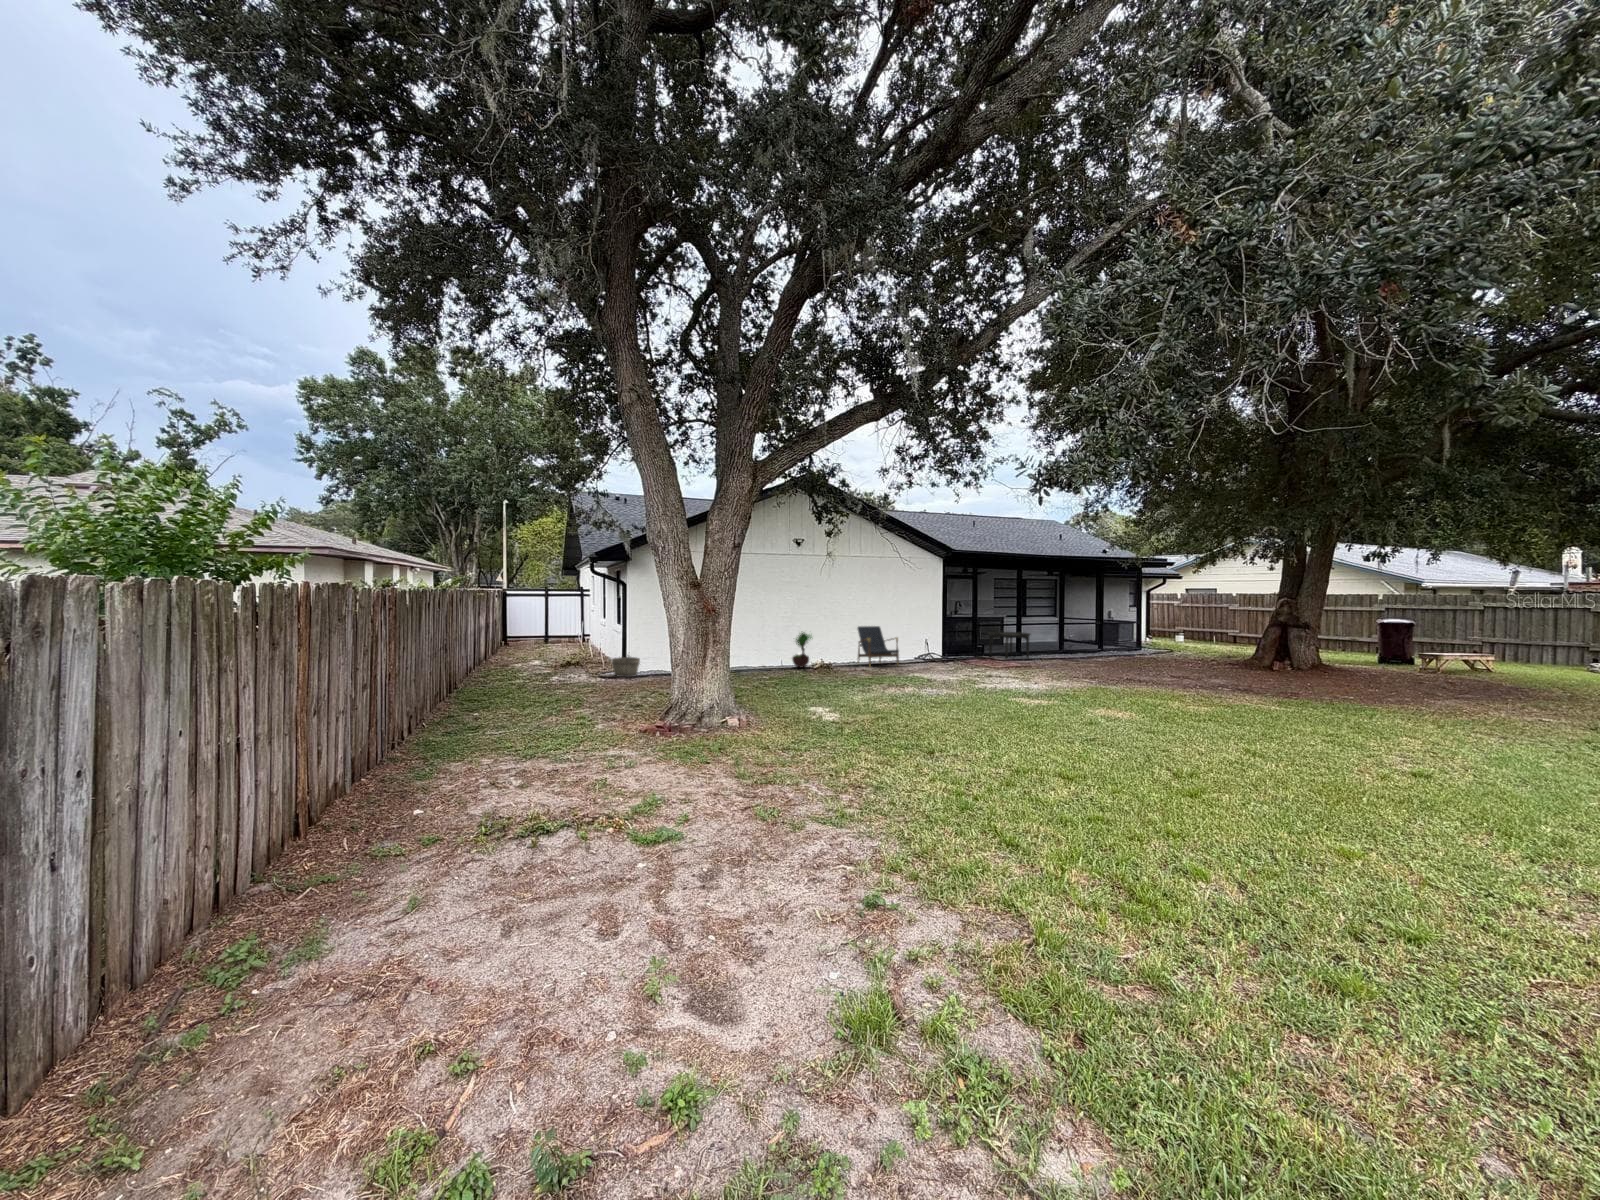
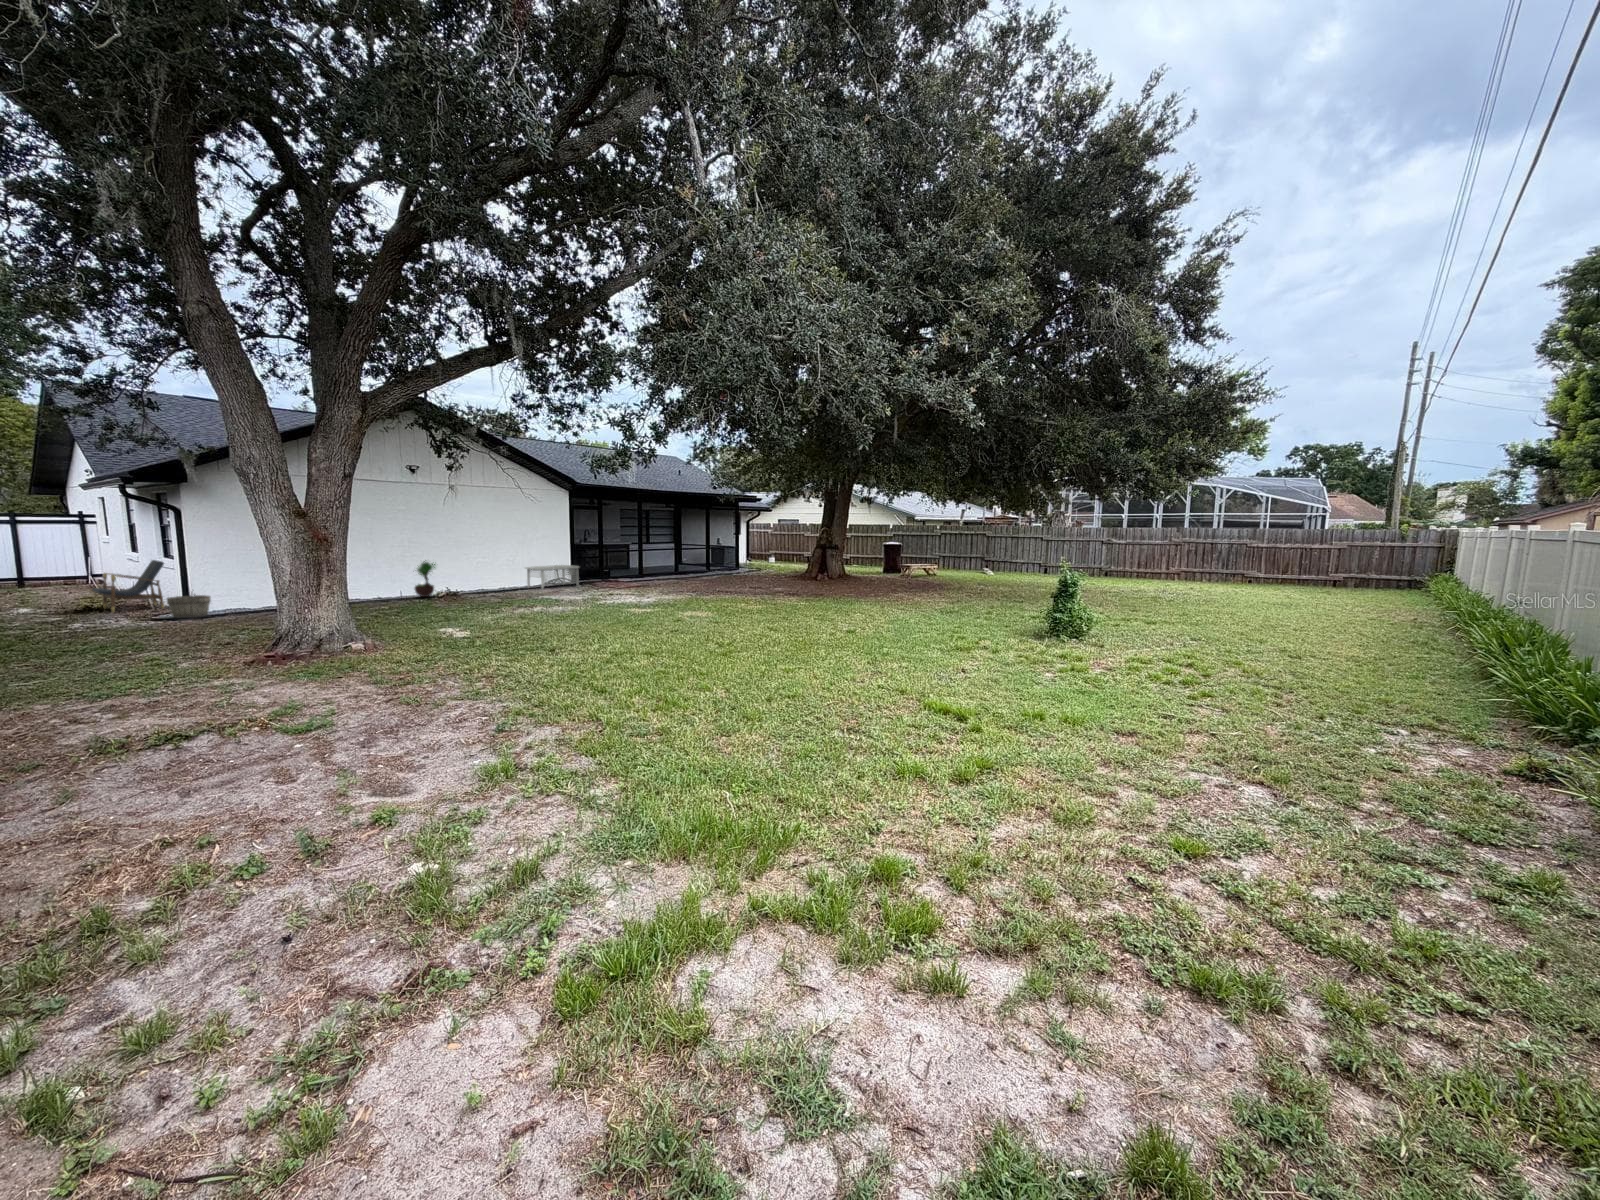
lounge chair: present [858,626,899,667] -> present [92,560,164,612]
round table: present [989,632,1030,659] -> none [614,557,652,580]
storage bench: none [893,639,950,665] -> present [525,565,579,589]

